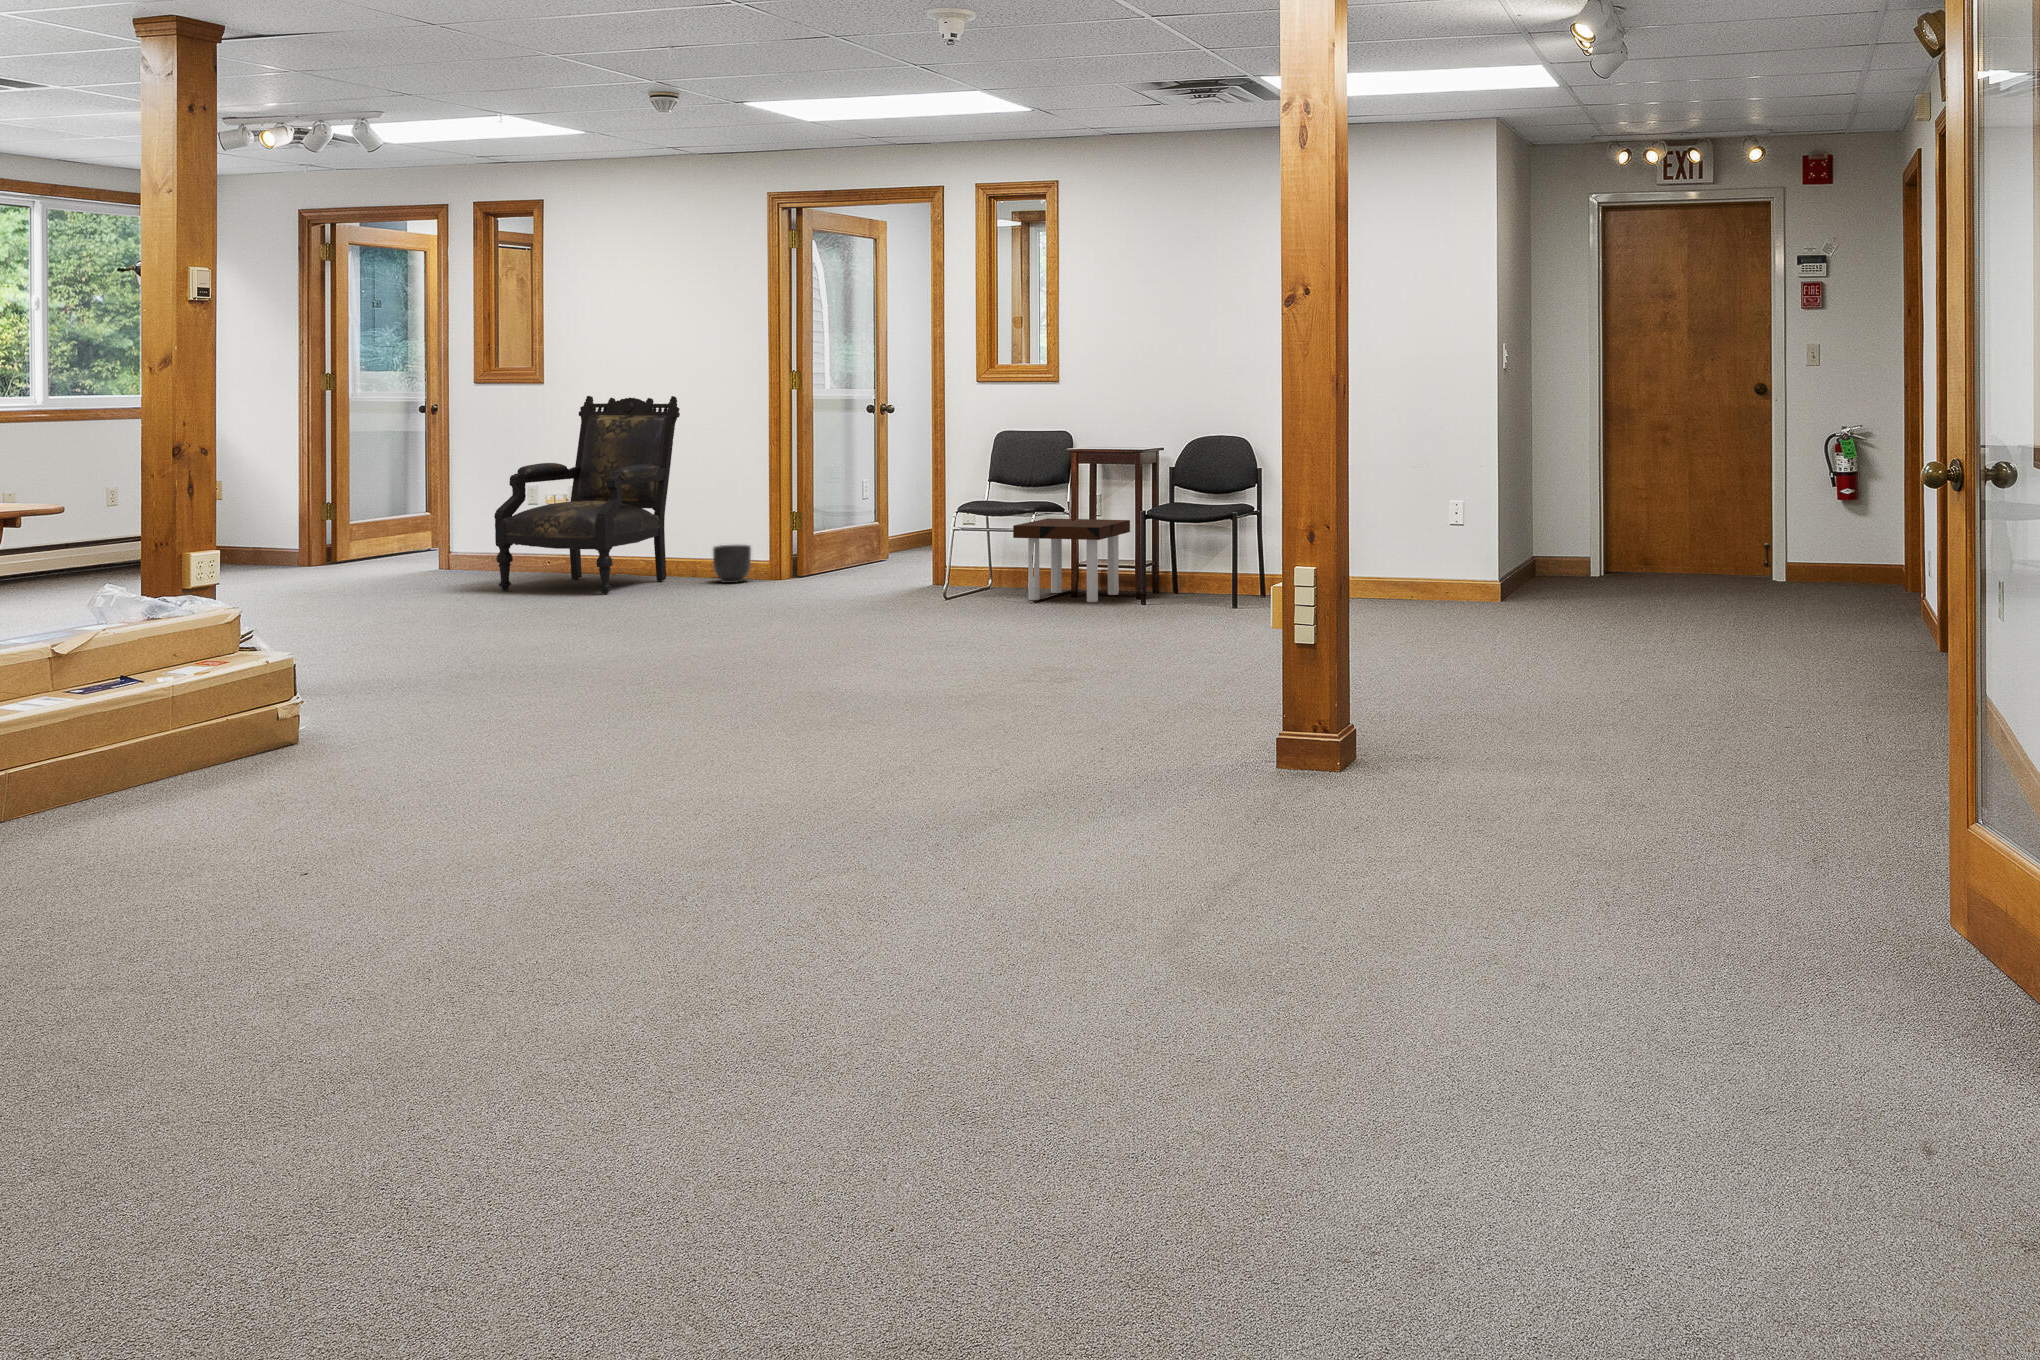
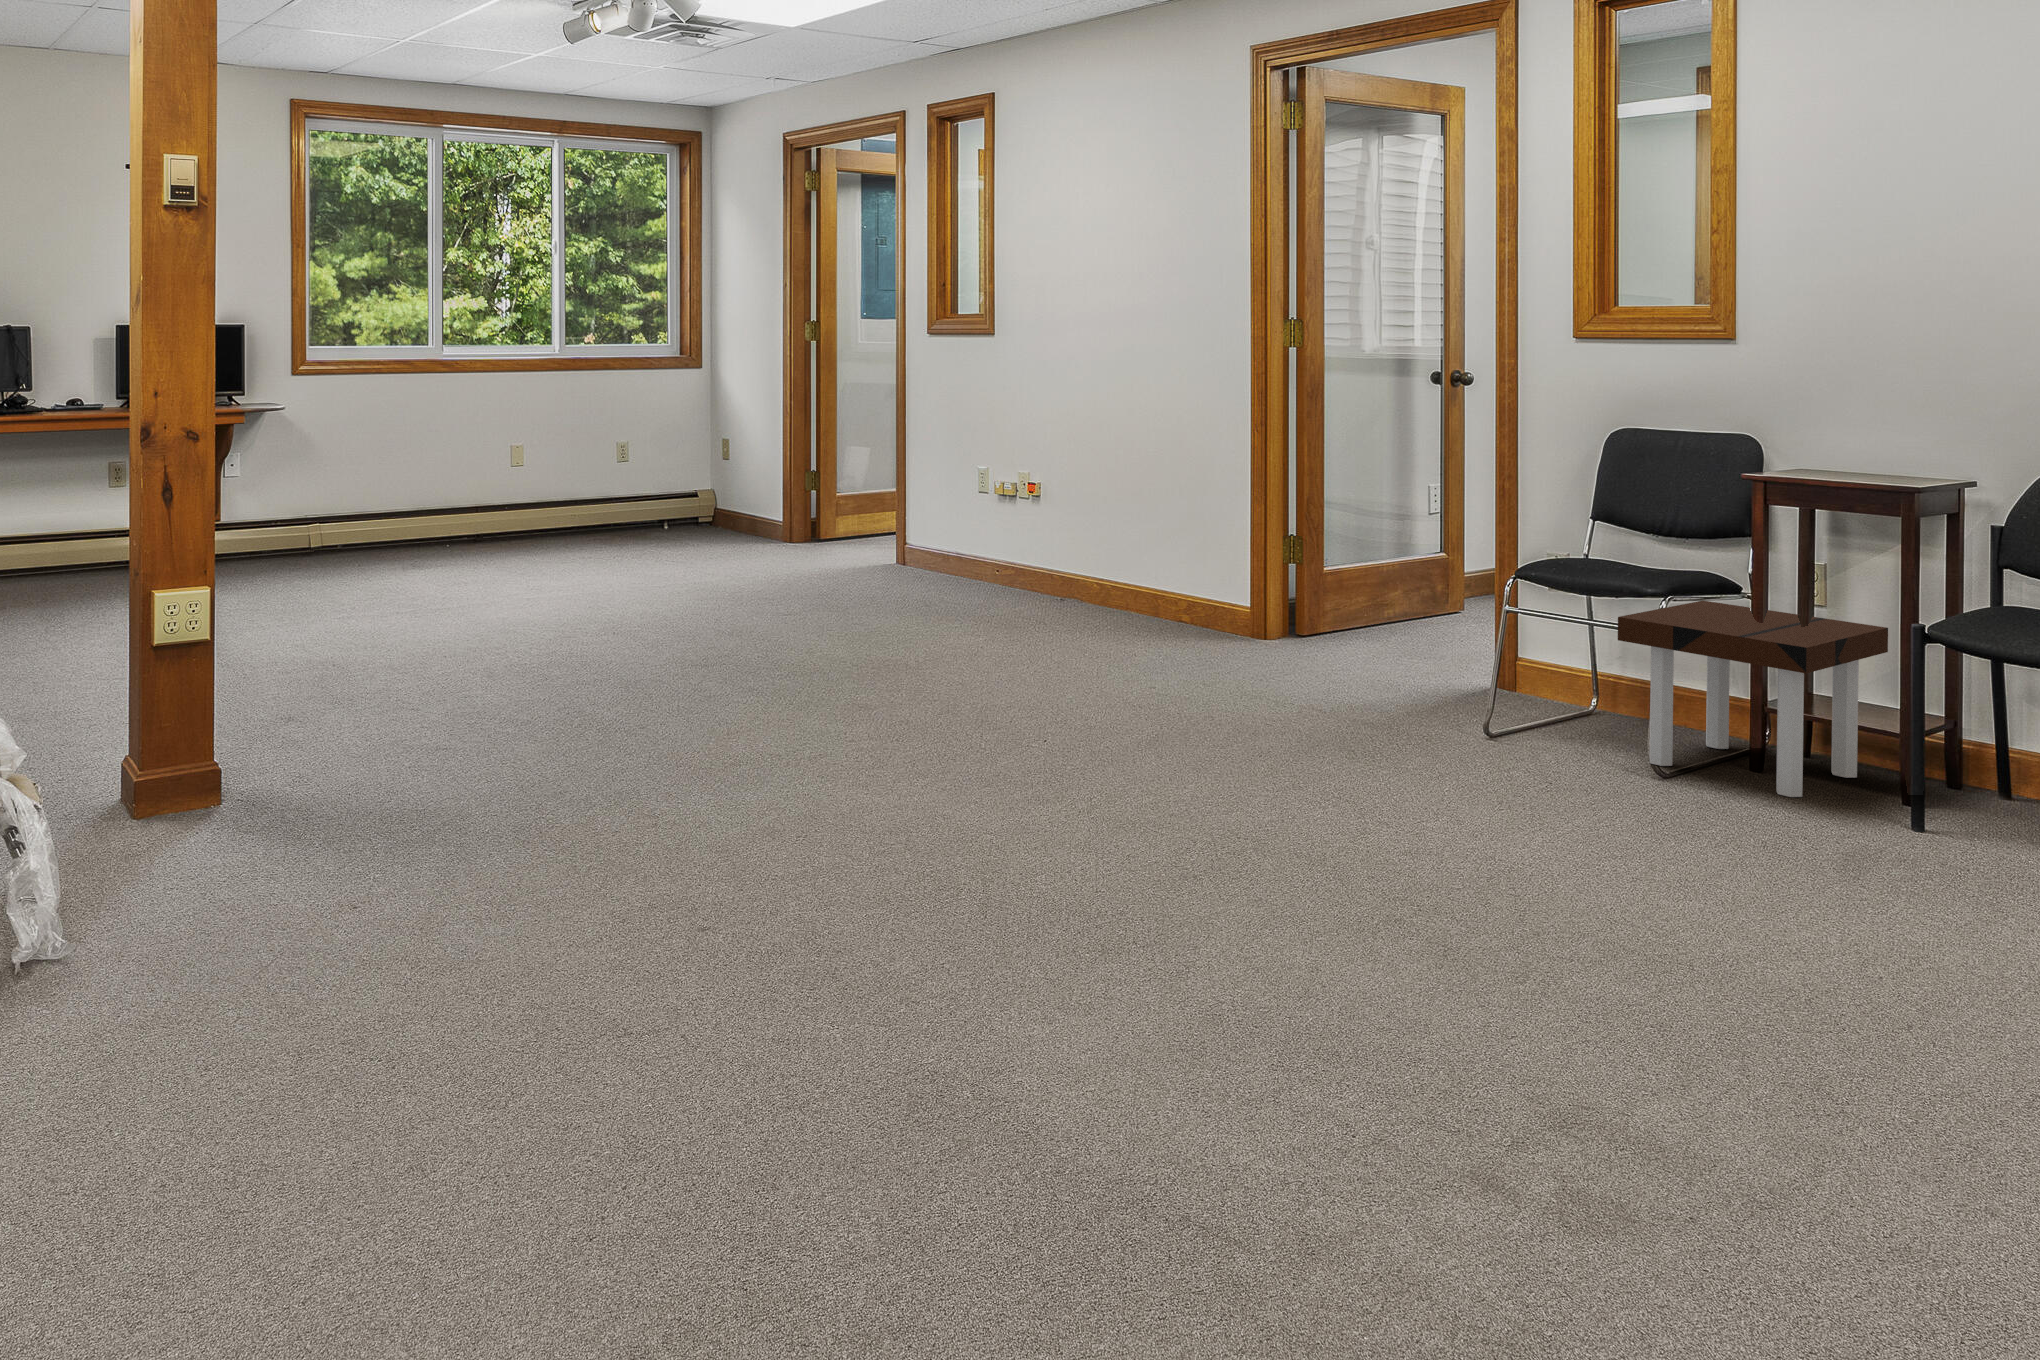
armchair: present [494,396,680,594] -> none [898,354,1136,632]
planter: present [713,545,751,583] -> none [1167,574,1222,632]

